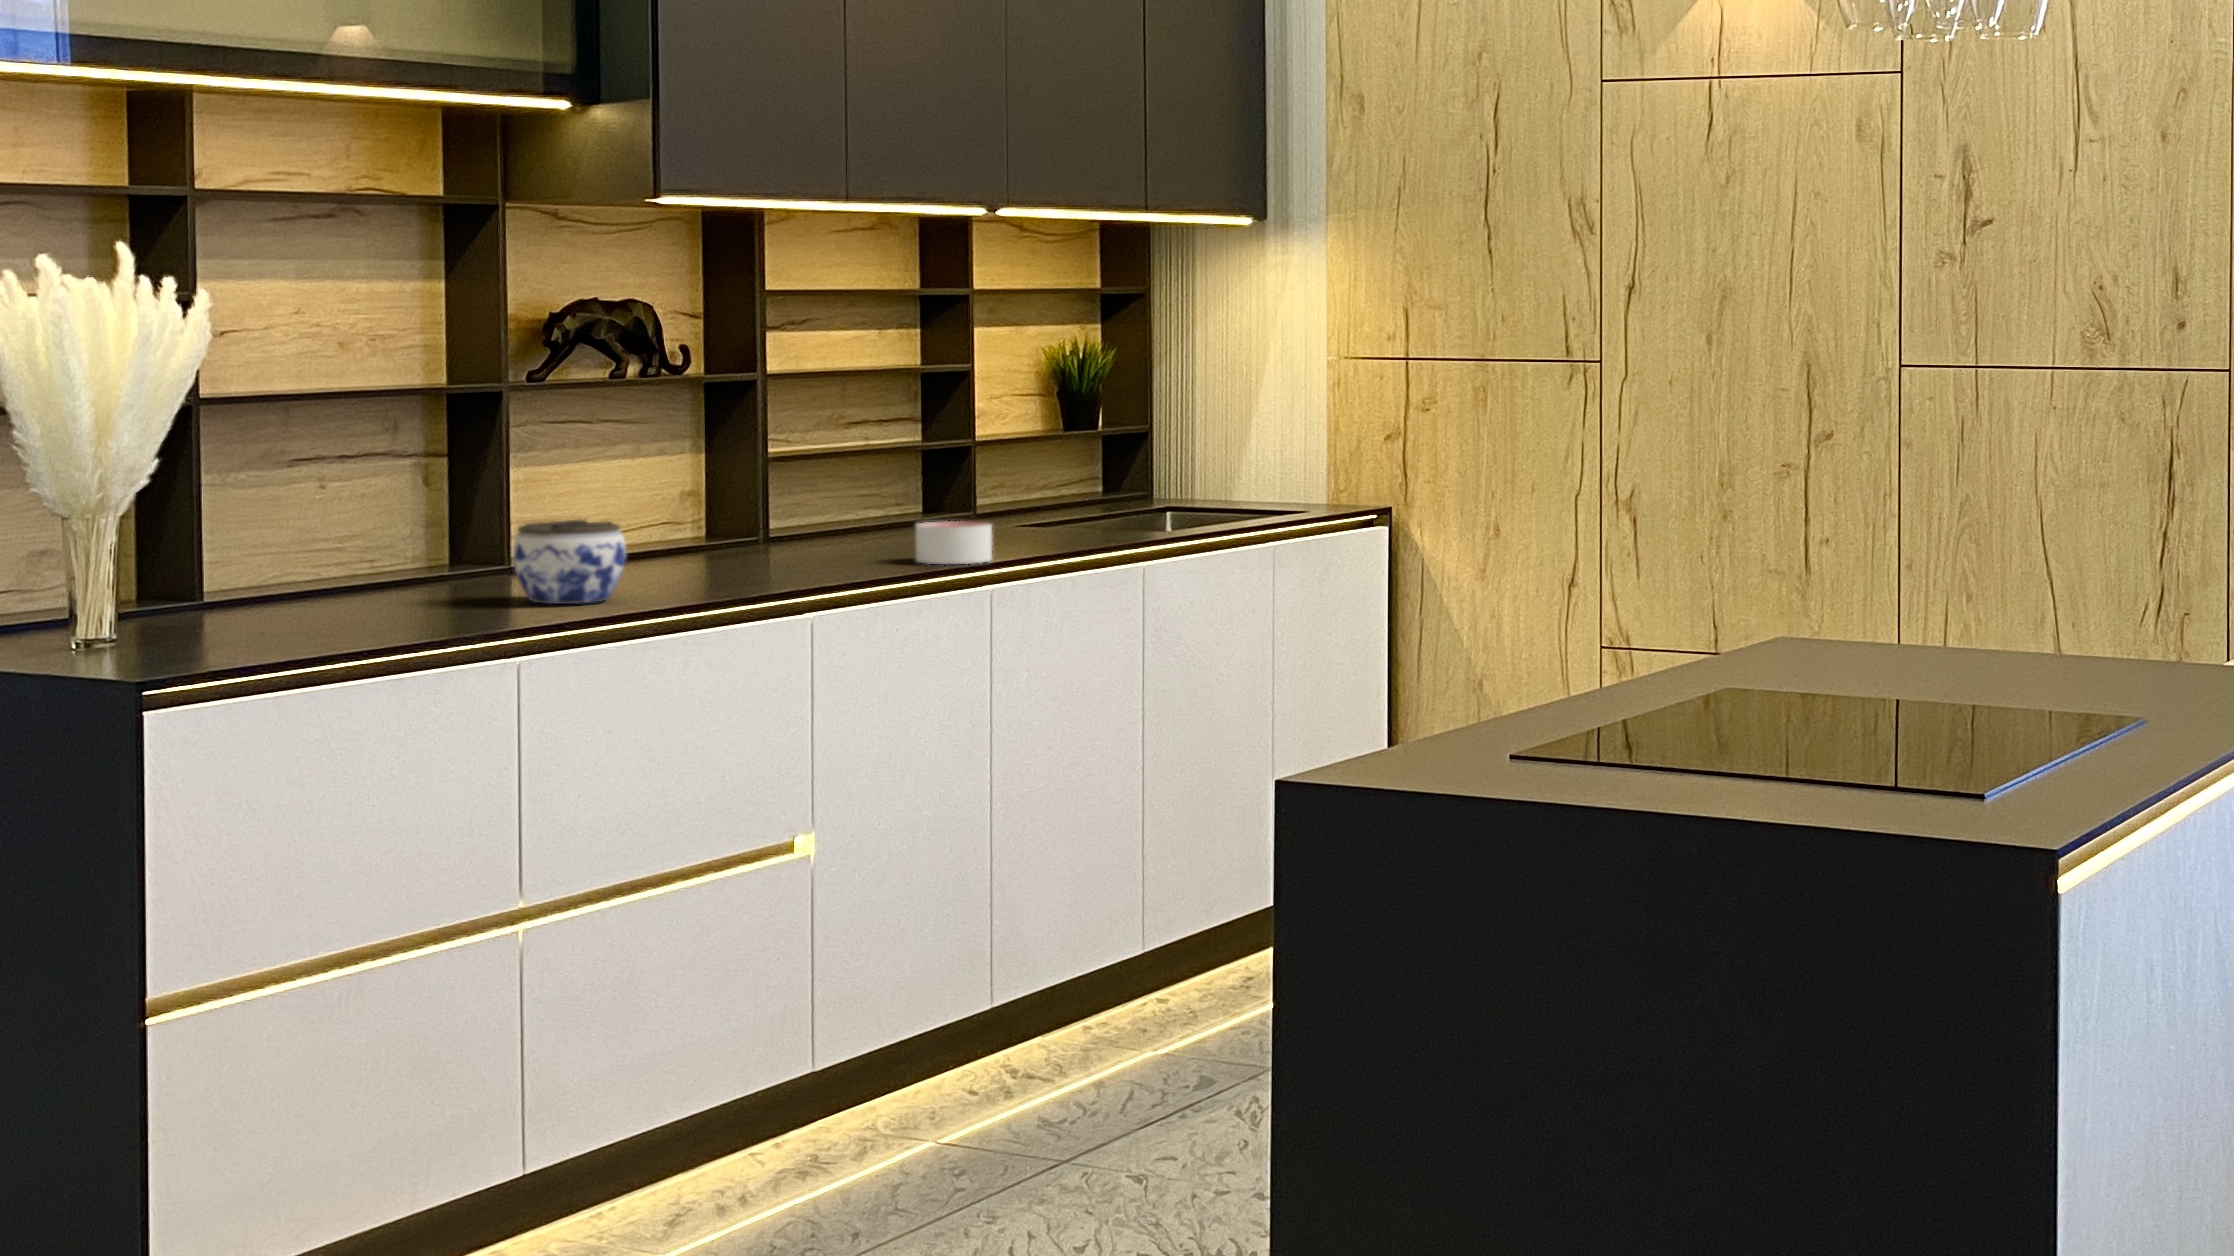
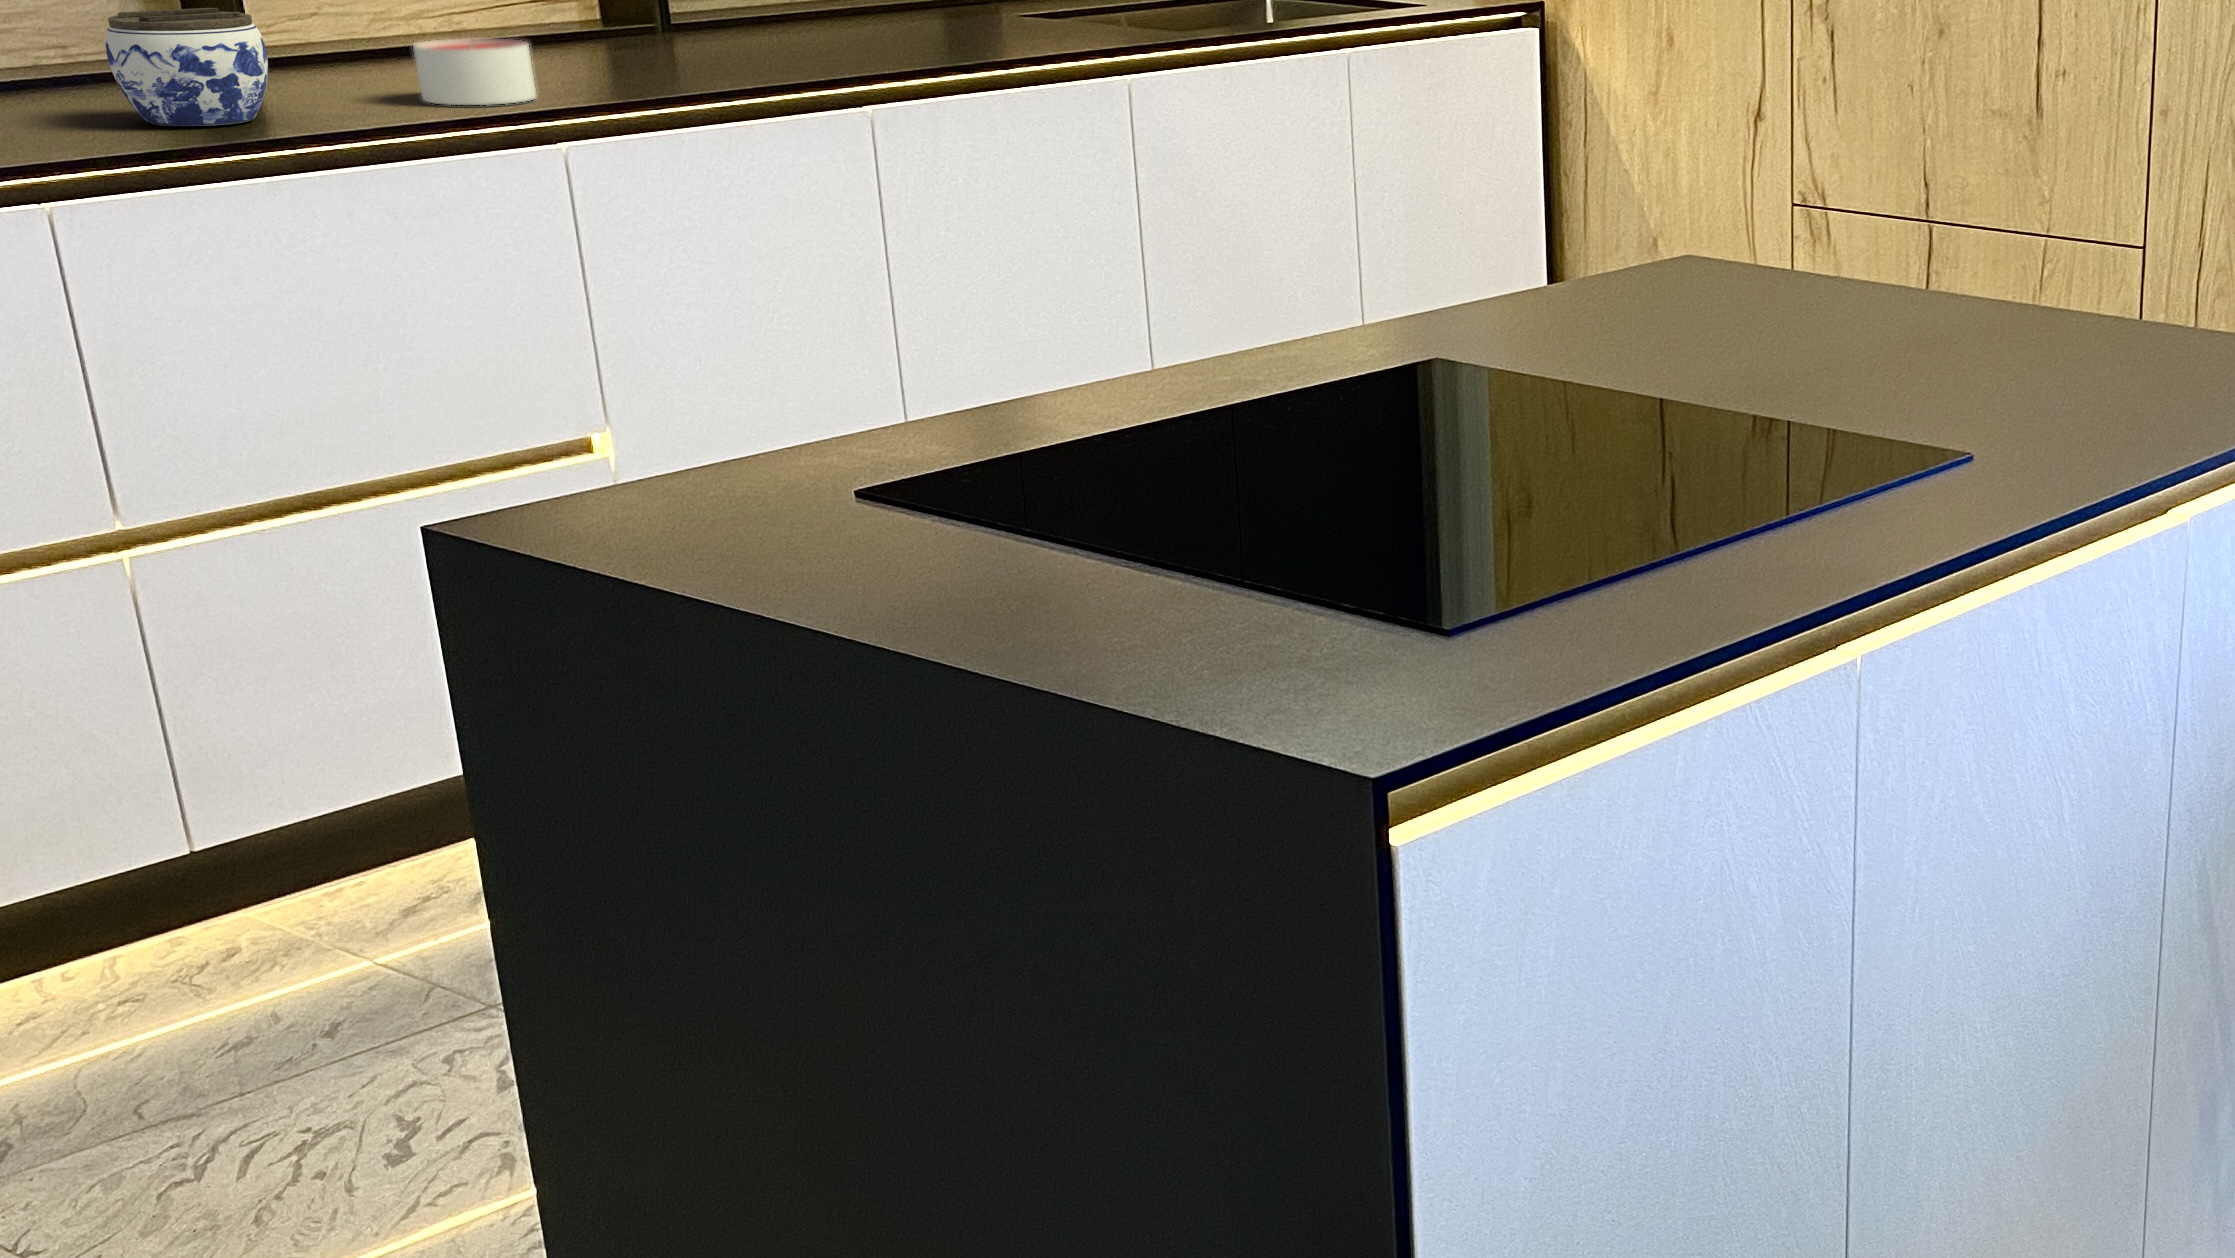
candle: present [916,521,992,564] -> present [413,39,536,105]

